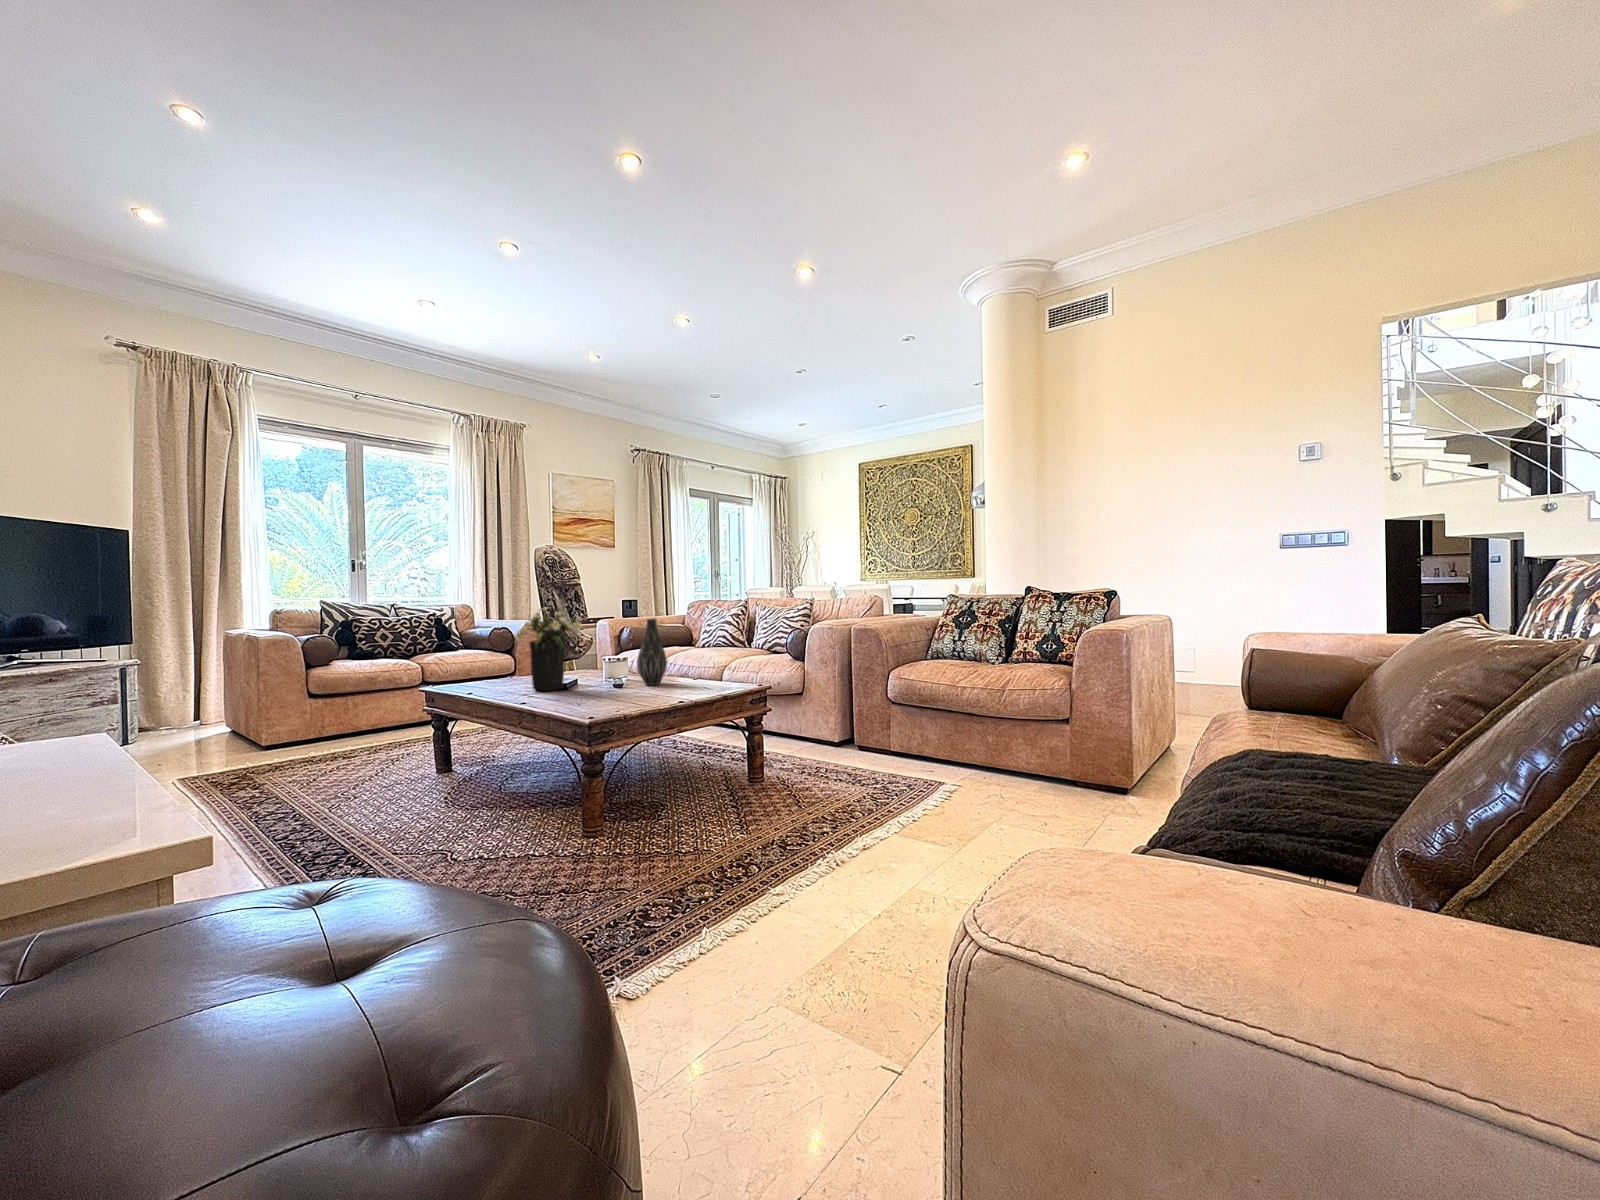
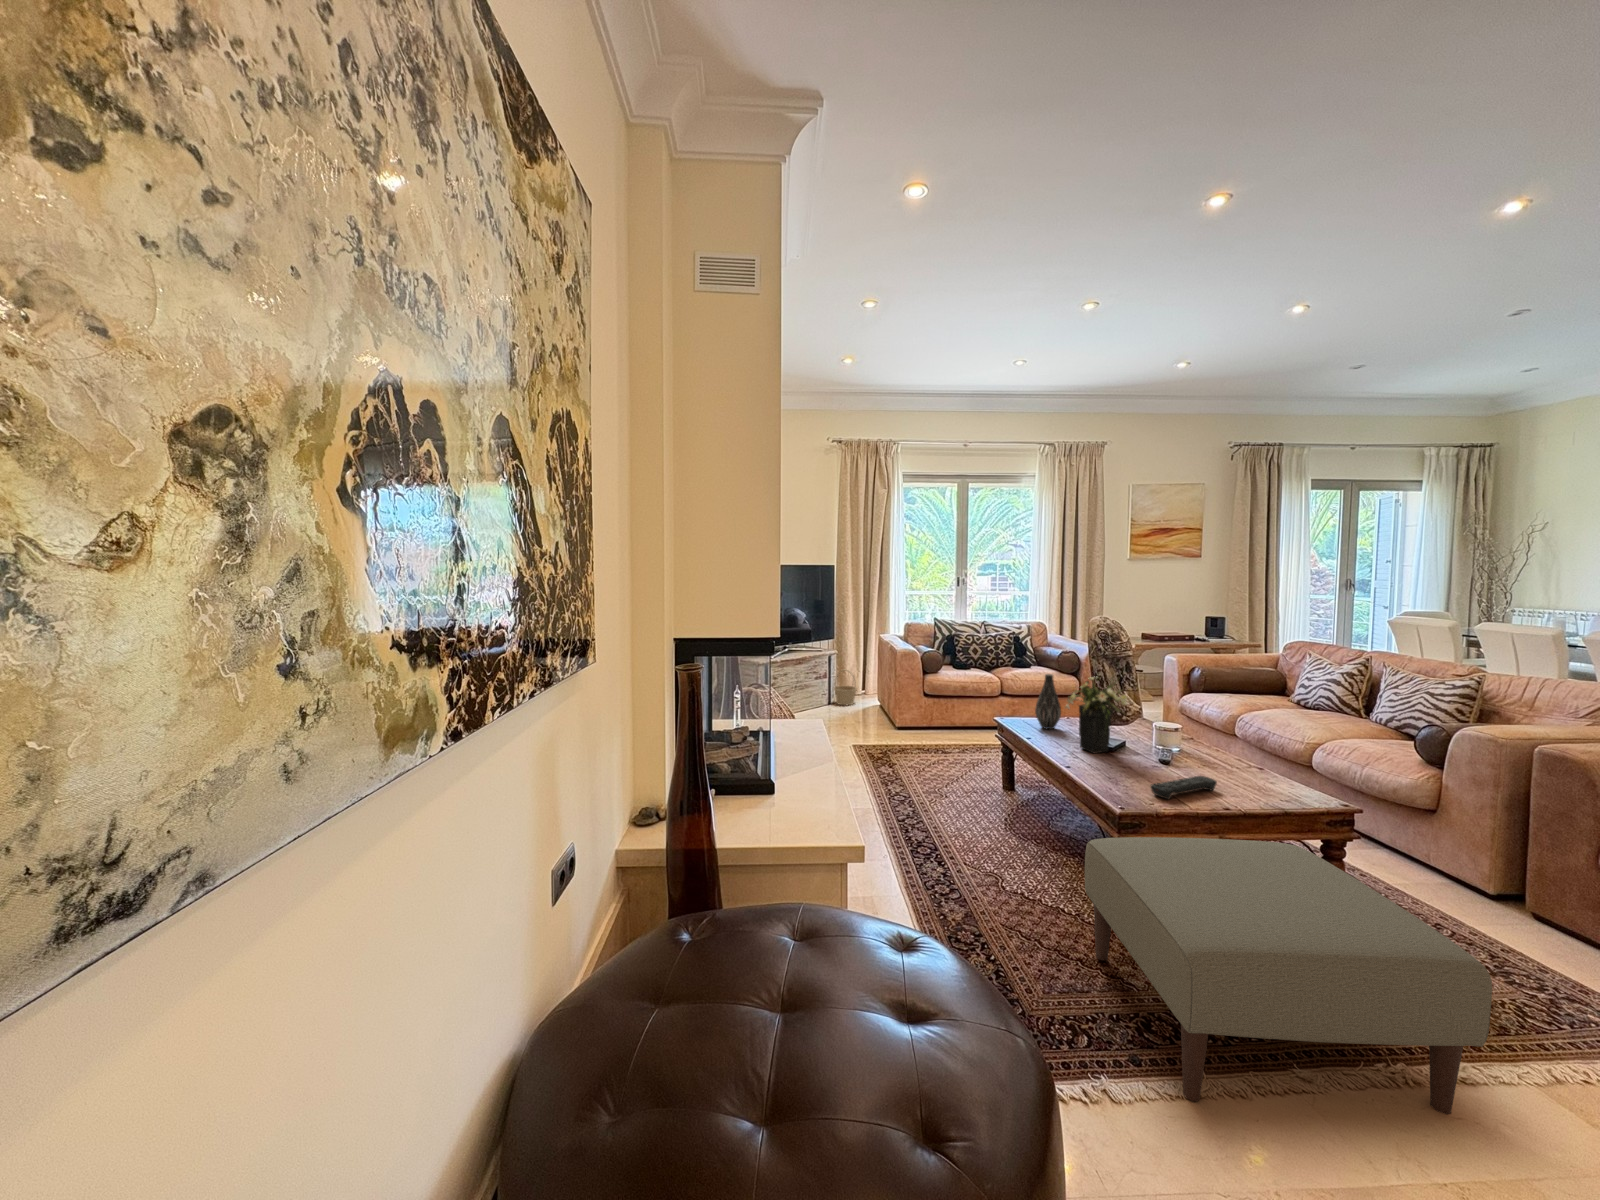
vase: present [637,618,667,685] -> present [1035,674,1061,729]
remote control: none [615,683,670,704] -> present [1150,776,1217,799]
basket: none [132,686,182,741] -> present [834,670,857,705]
ottoman: none [561,711,881,958] -> present [1085,837,1492,1114]

